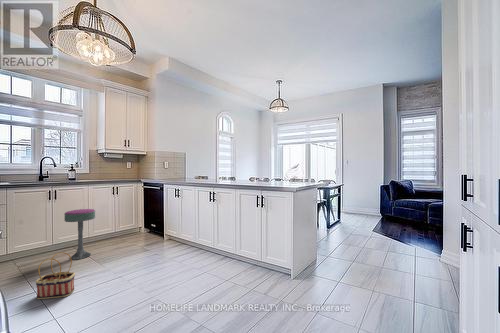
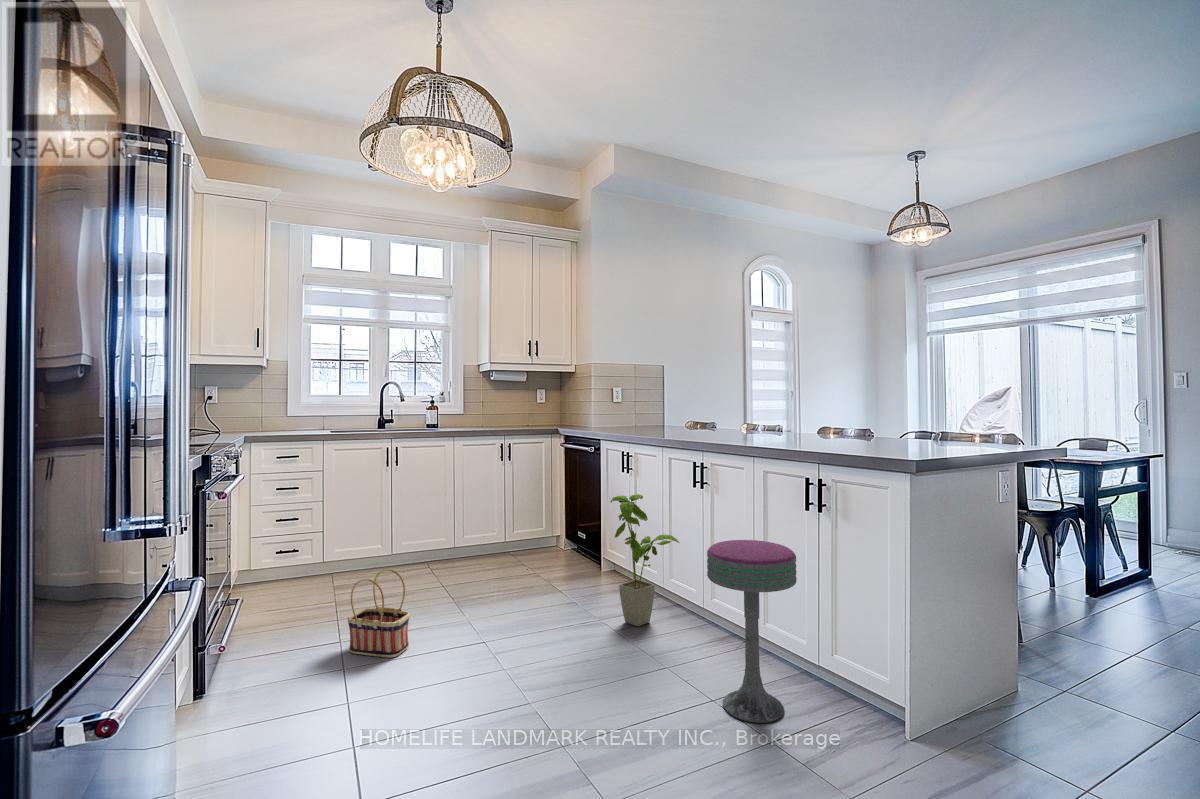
house plant: none [177,206,207,261] -> present [611,494,679,627]
bar stool: present [64,209,95,260] -> present [707,540,797,723]

